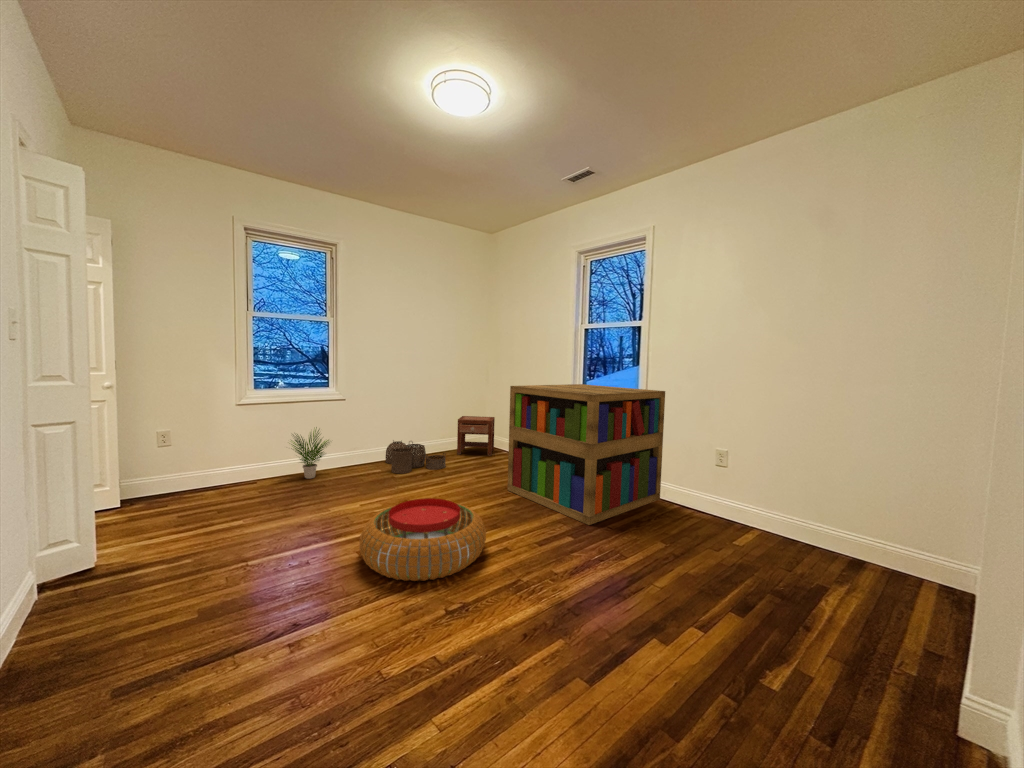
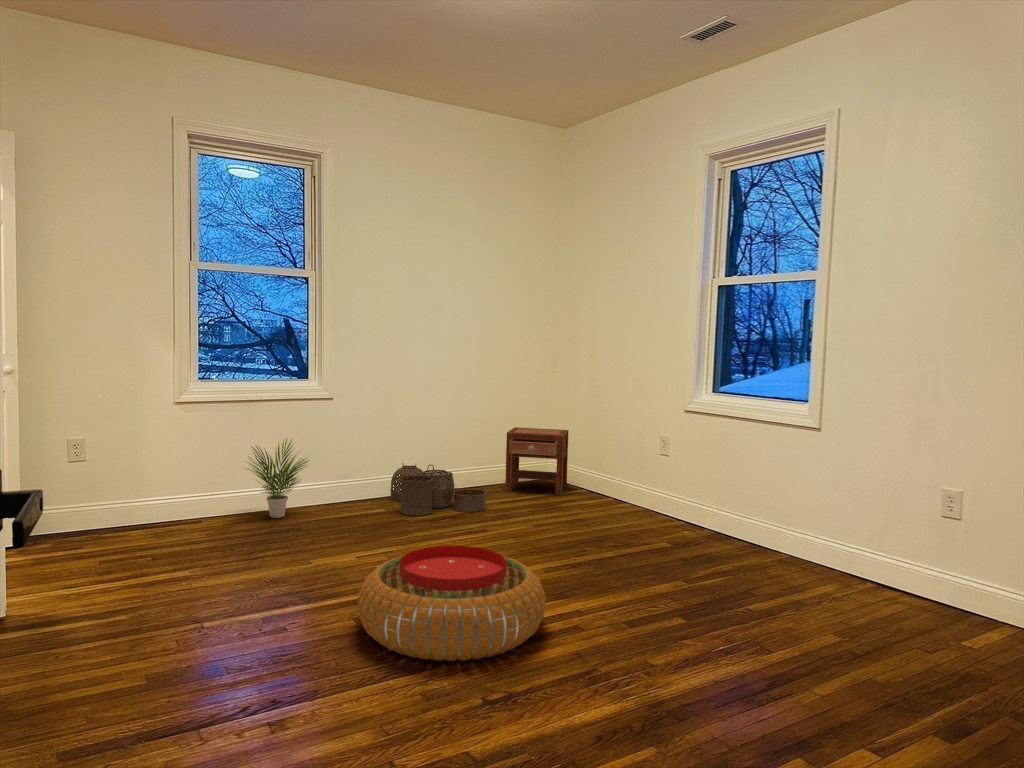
bookshelf: present [508,384,665,525] -> none [586,375,858,603]

